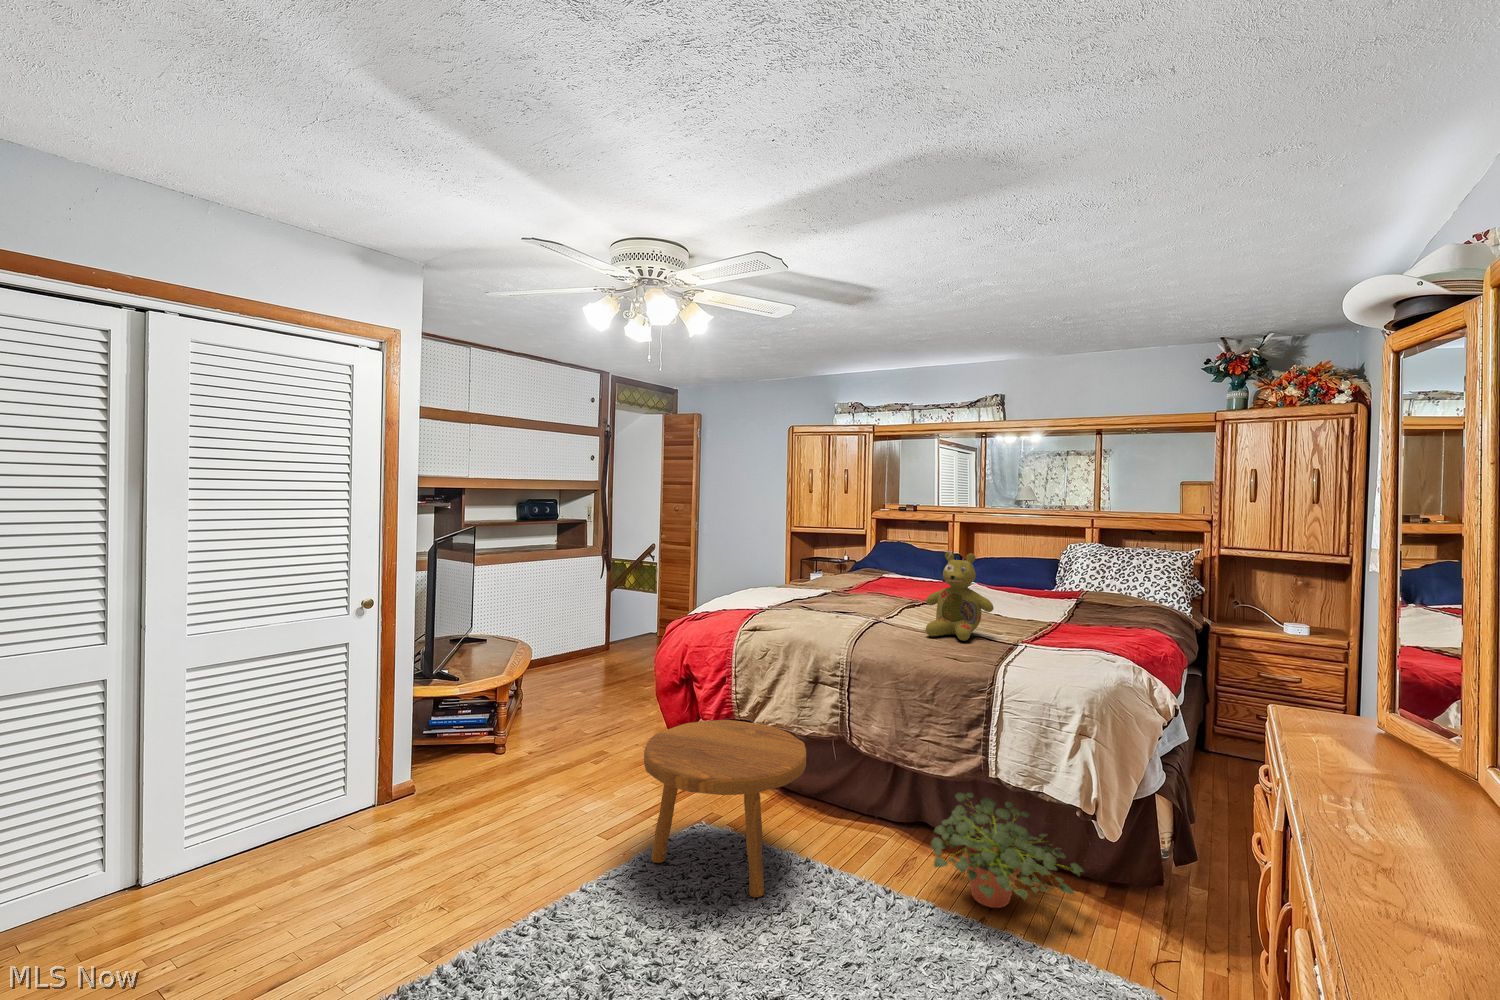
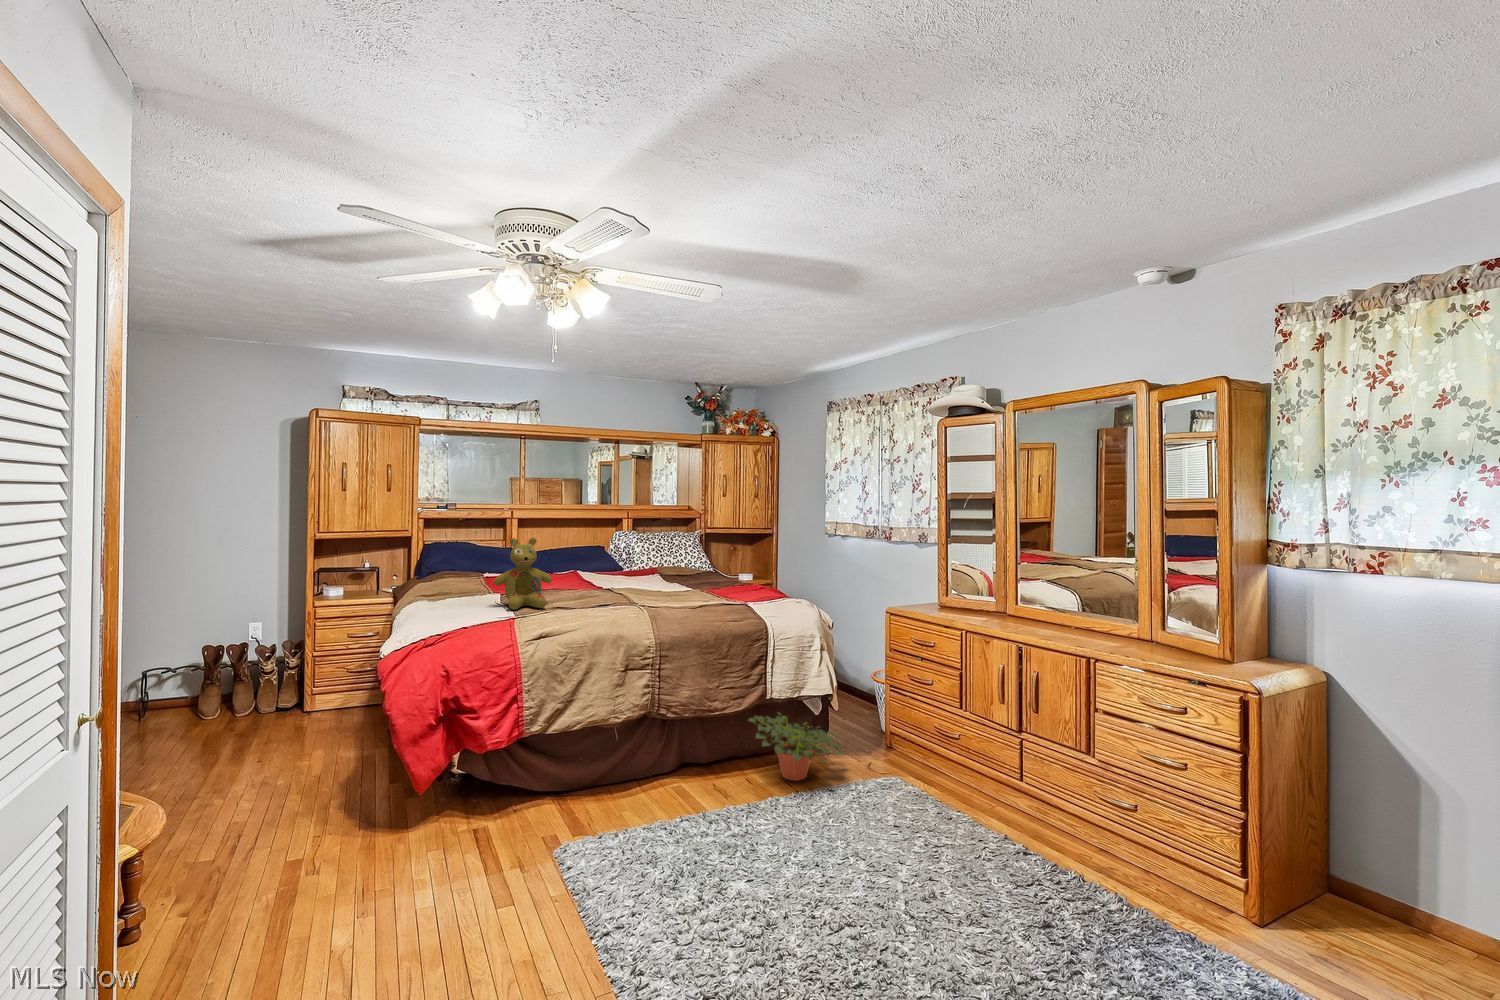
stuffed bear: present [926,552,994,641] -> present [494,538,552,610]
footstool: present [644,720,806,898] -> none [568,714,720,870]

